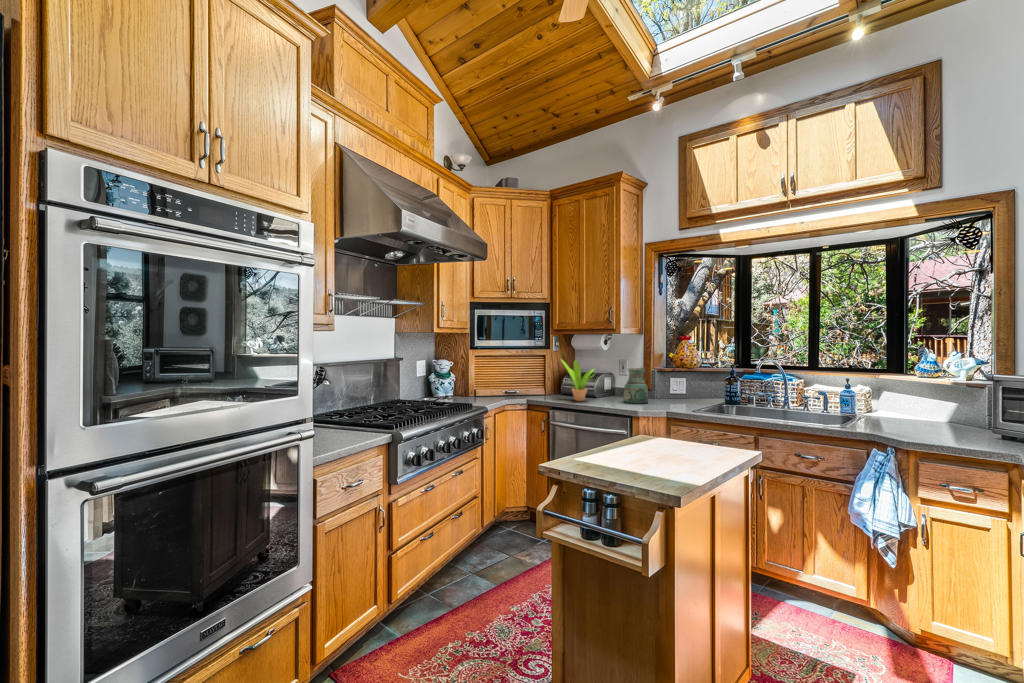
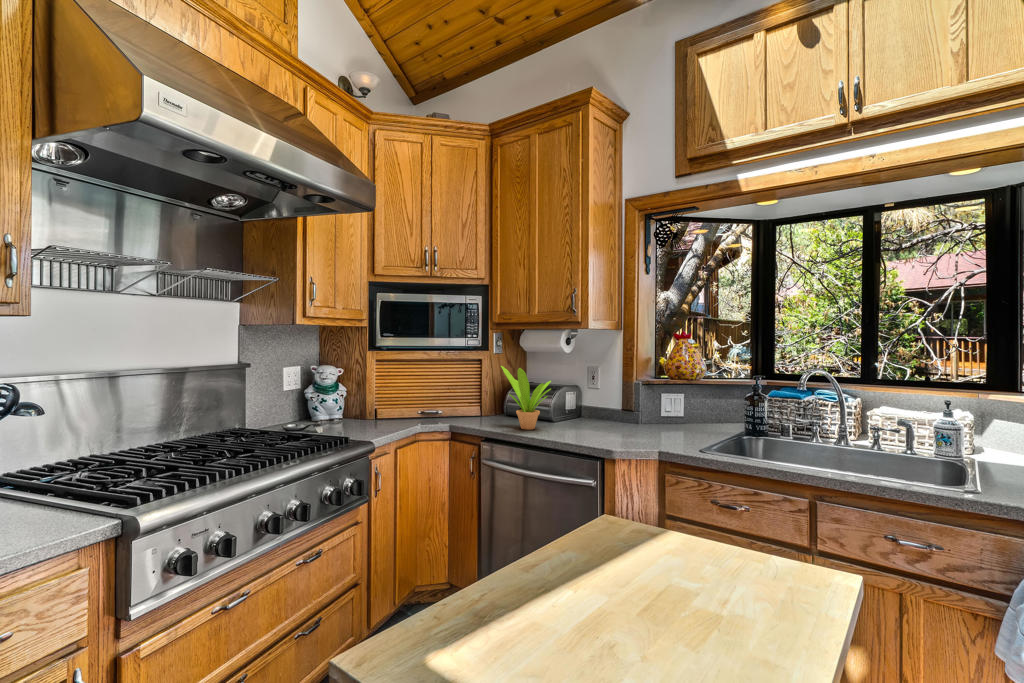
ceramic pitcher: present [624,367,648,404] -> none [593,378,629,434]

